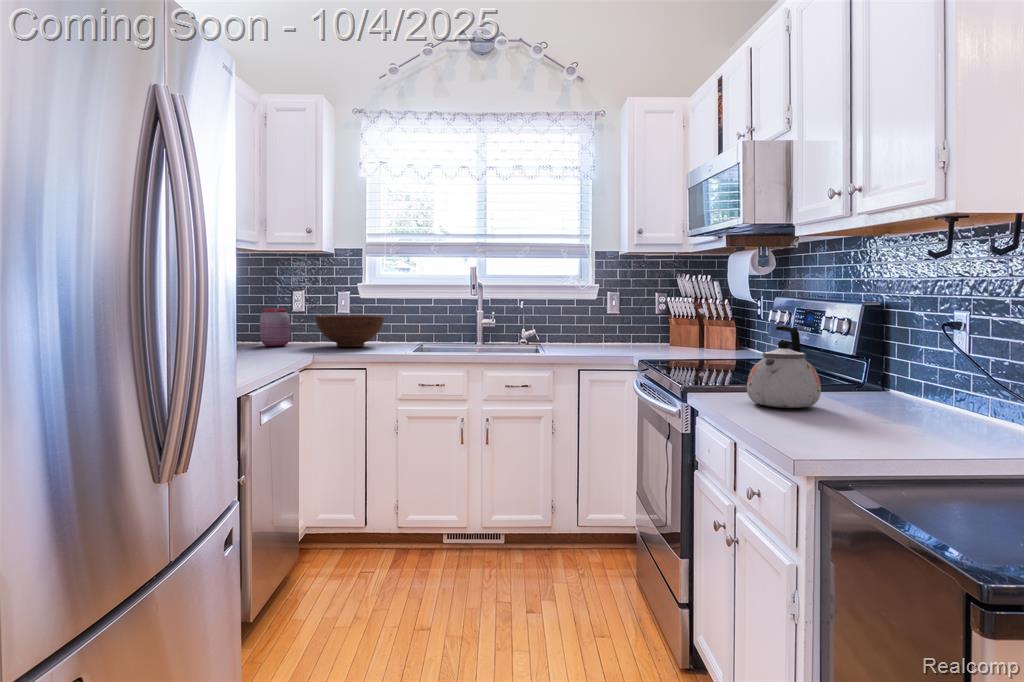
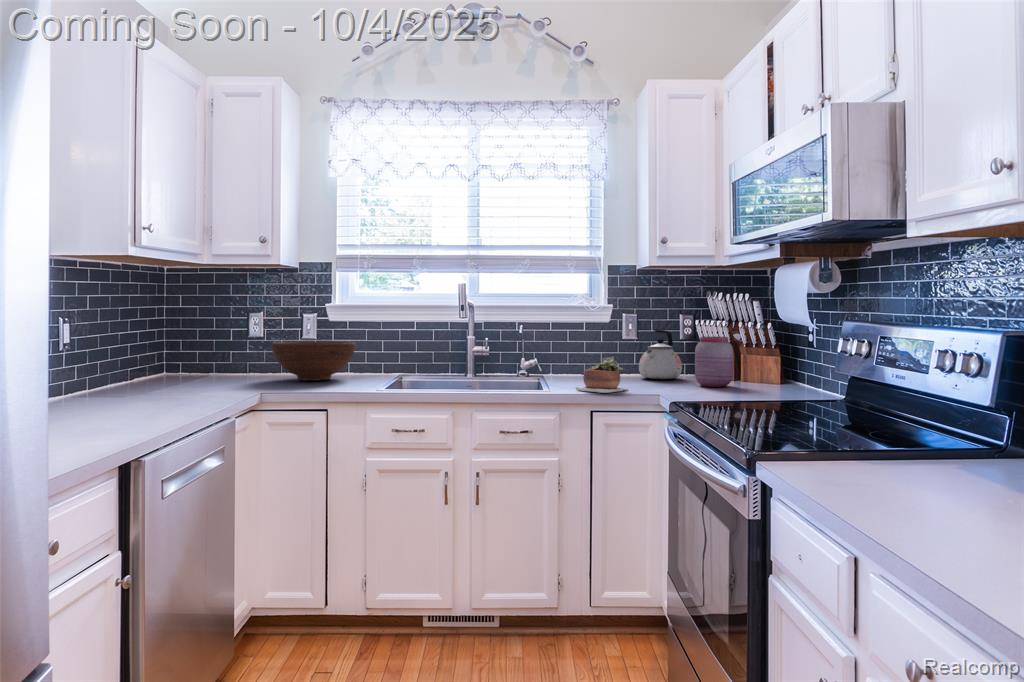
jar: present [260,308,290,346] -> present [695,337,733,387]
kettle: present [747,326,821,408] -> present [639,330,682,379]
succulent plant: none [566,327,609,355] -> present [576,357,628,393]

